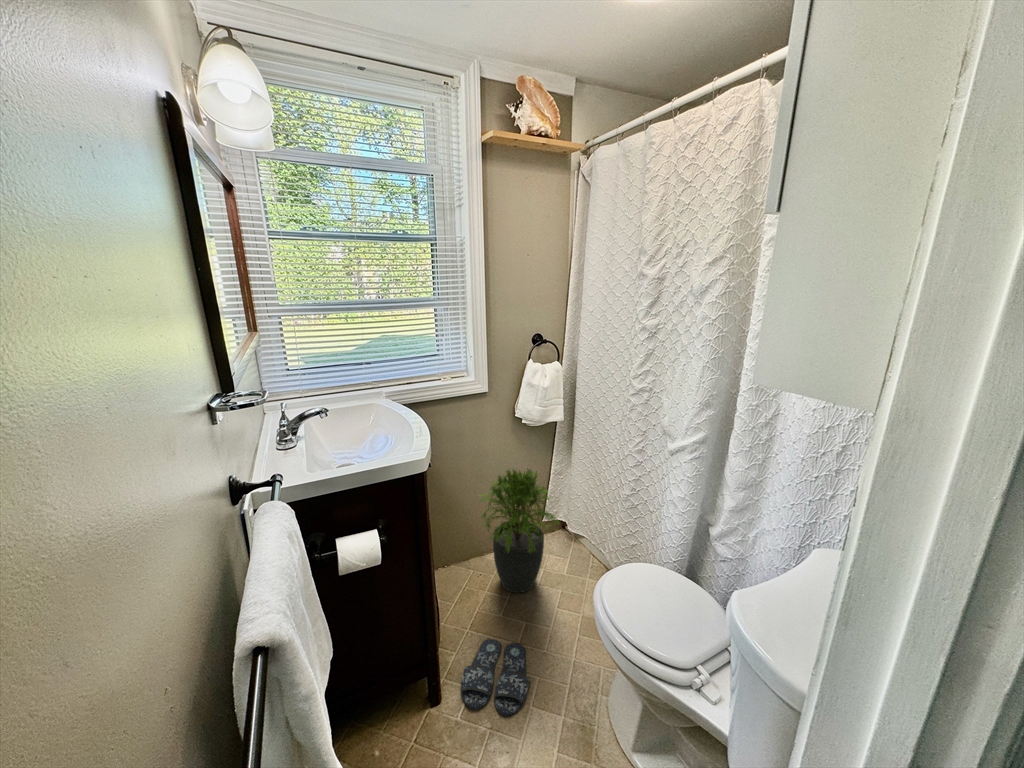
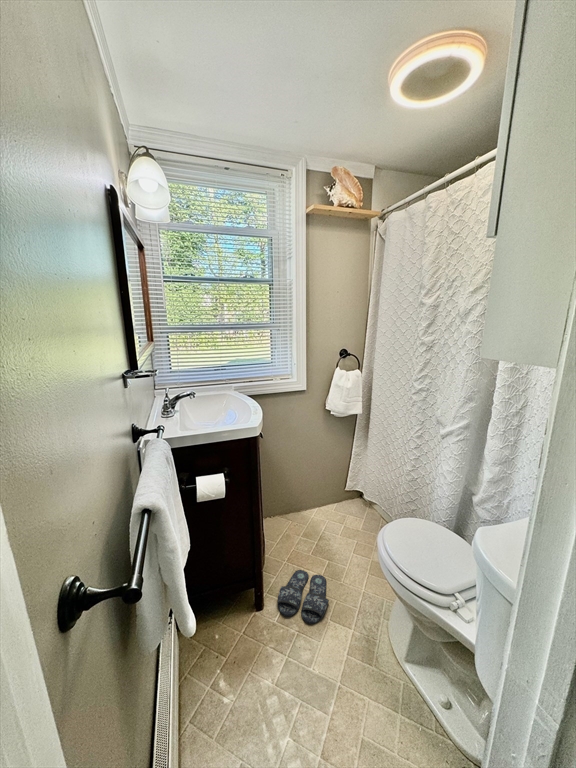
potted plant: present [480,469,559,593] -> none [295,446,357,541]

